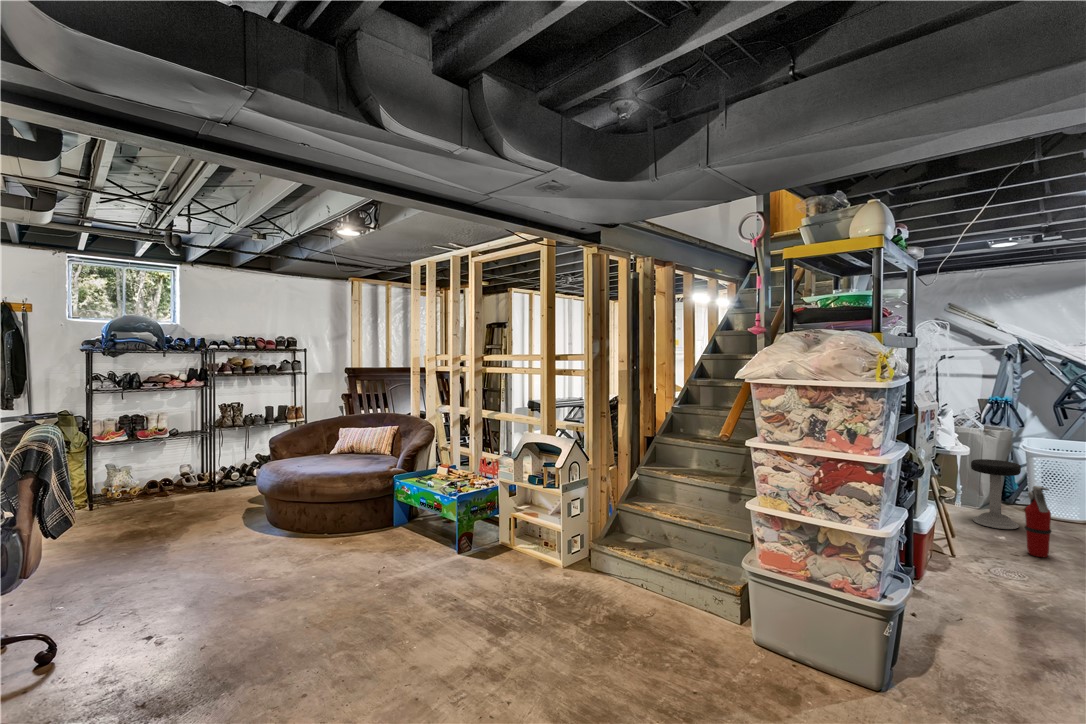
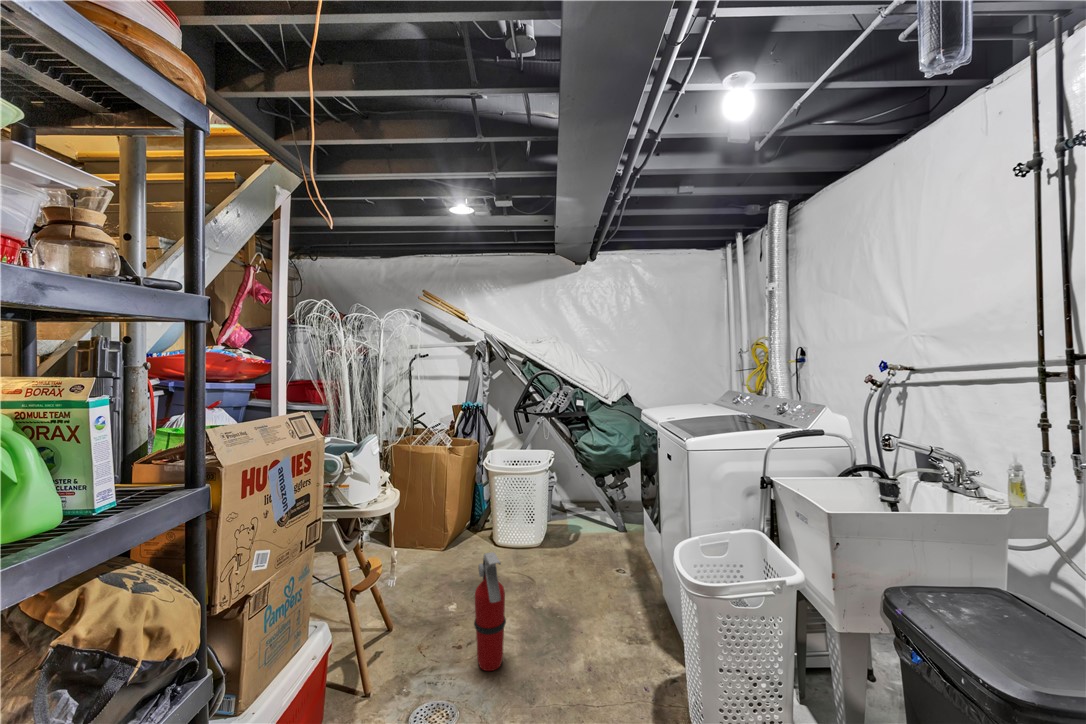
stool: present [971,459,1021,529] -> none [425,493,480,601]

